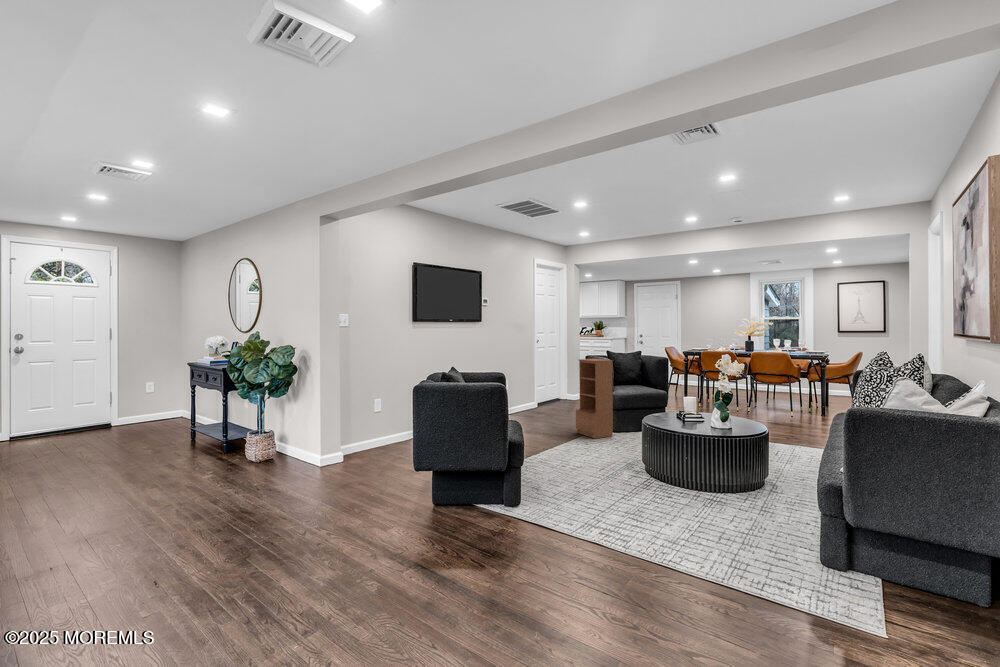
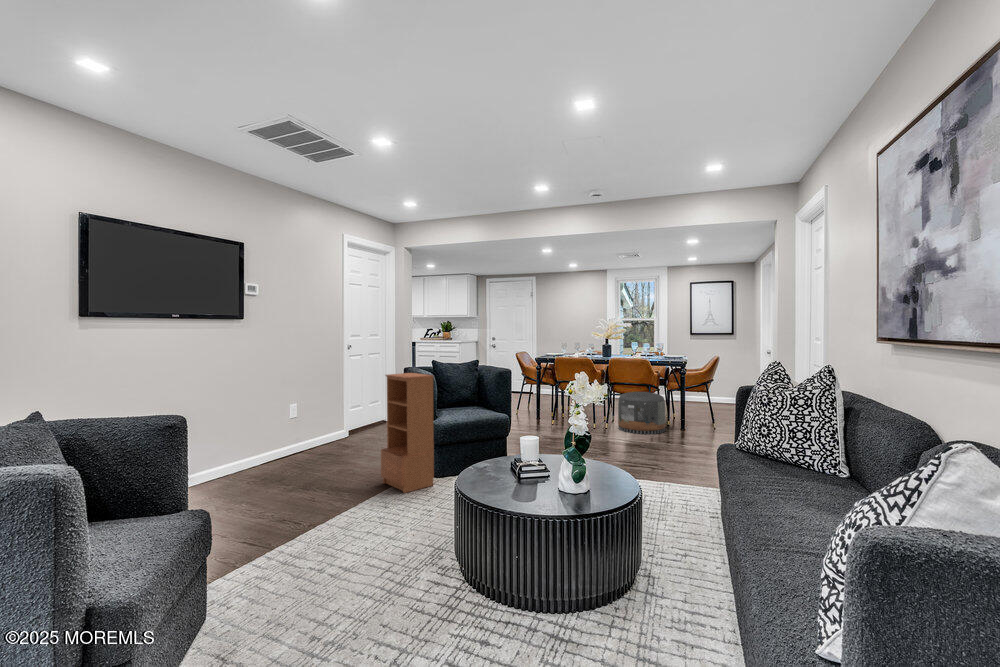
pouf: none [758,381,802,416] -> present [618,392,665,434]

